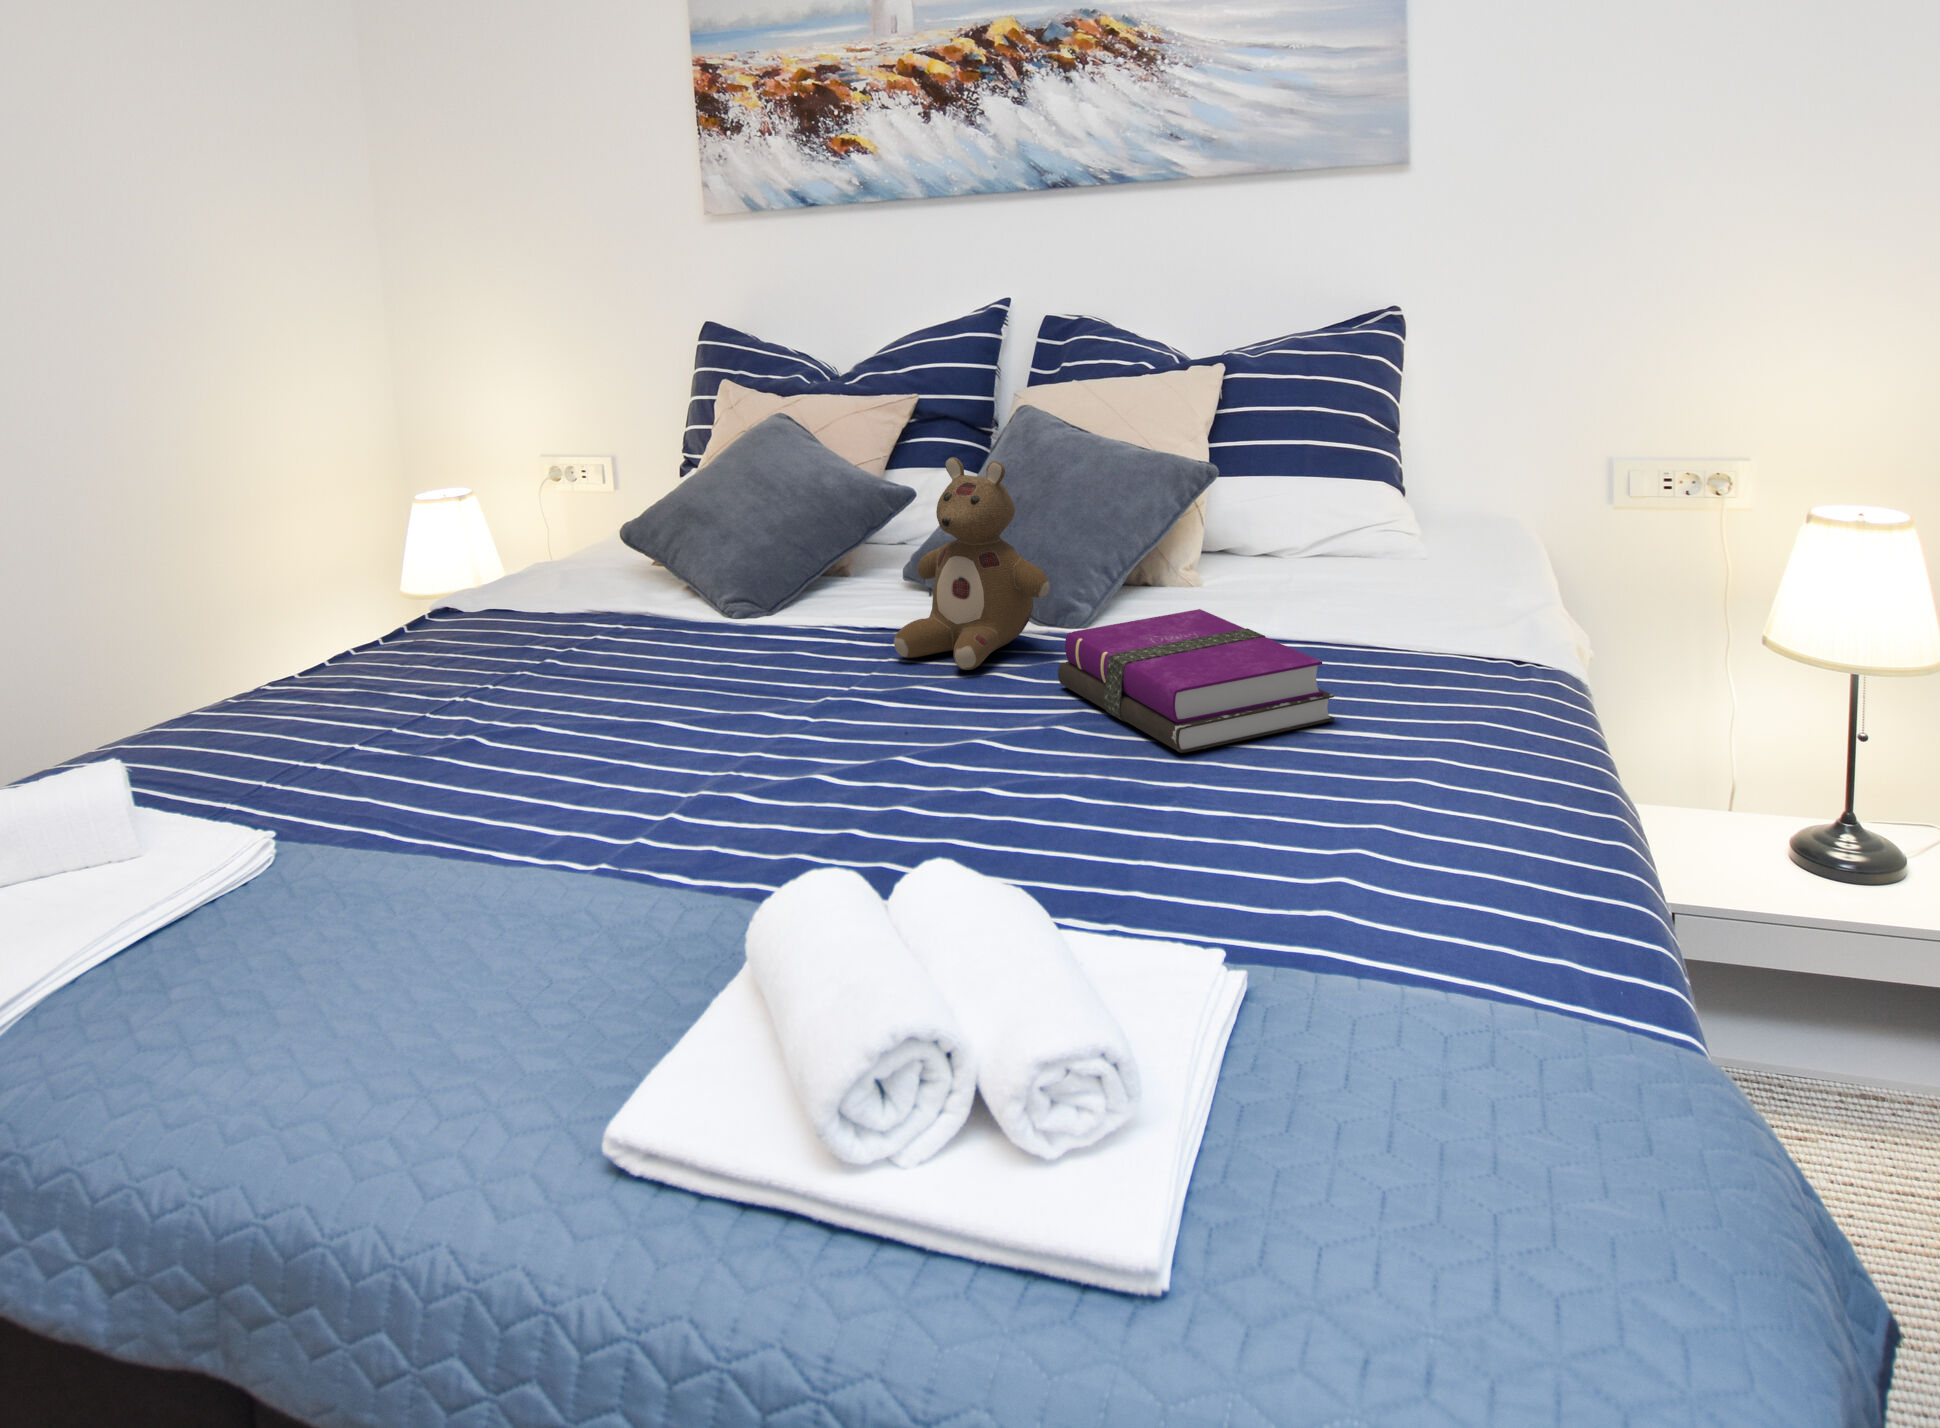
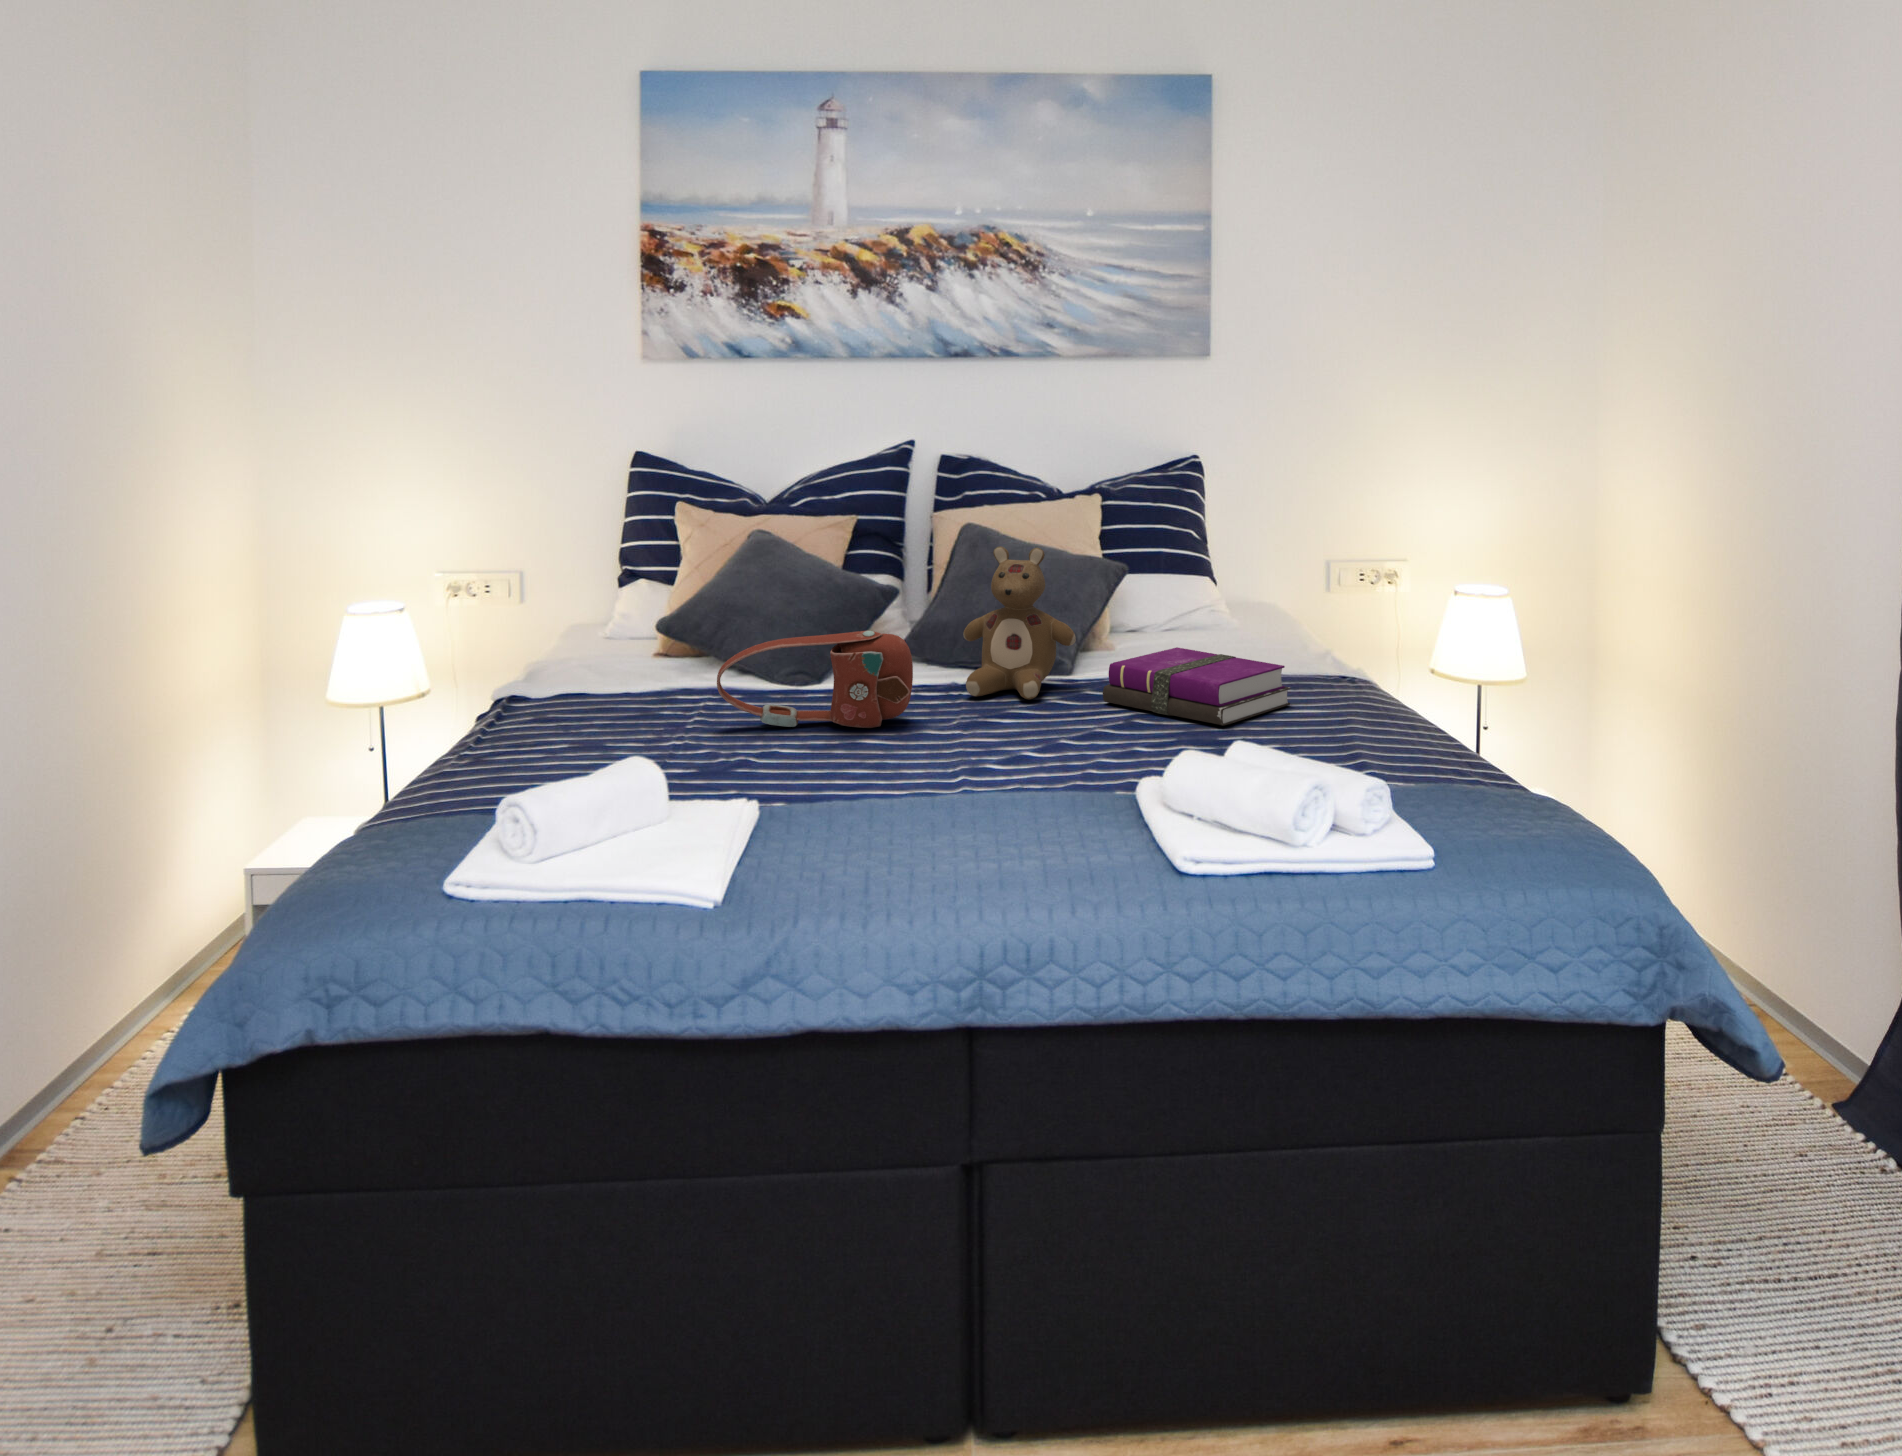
handbag: none [556,573,787,698] -> present [717,630,913,728]

